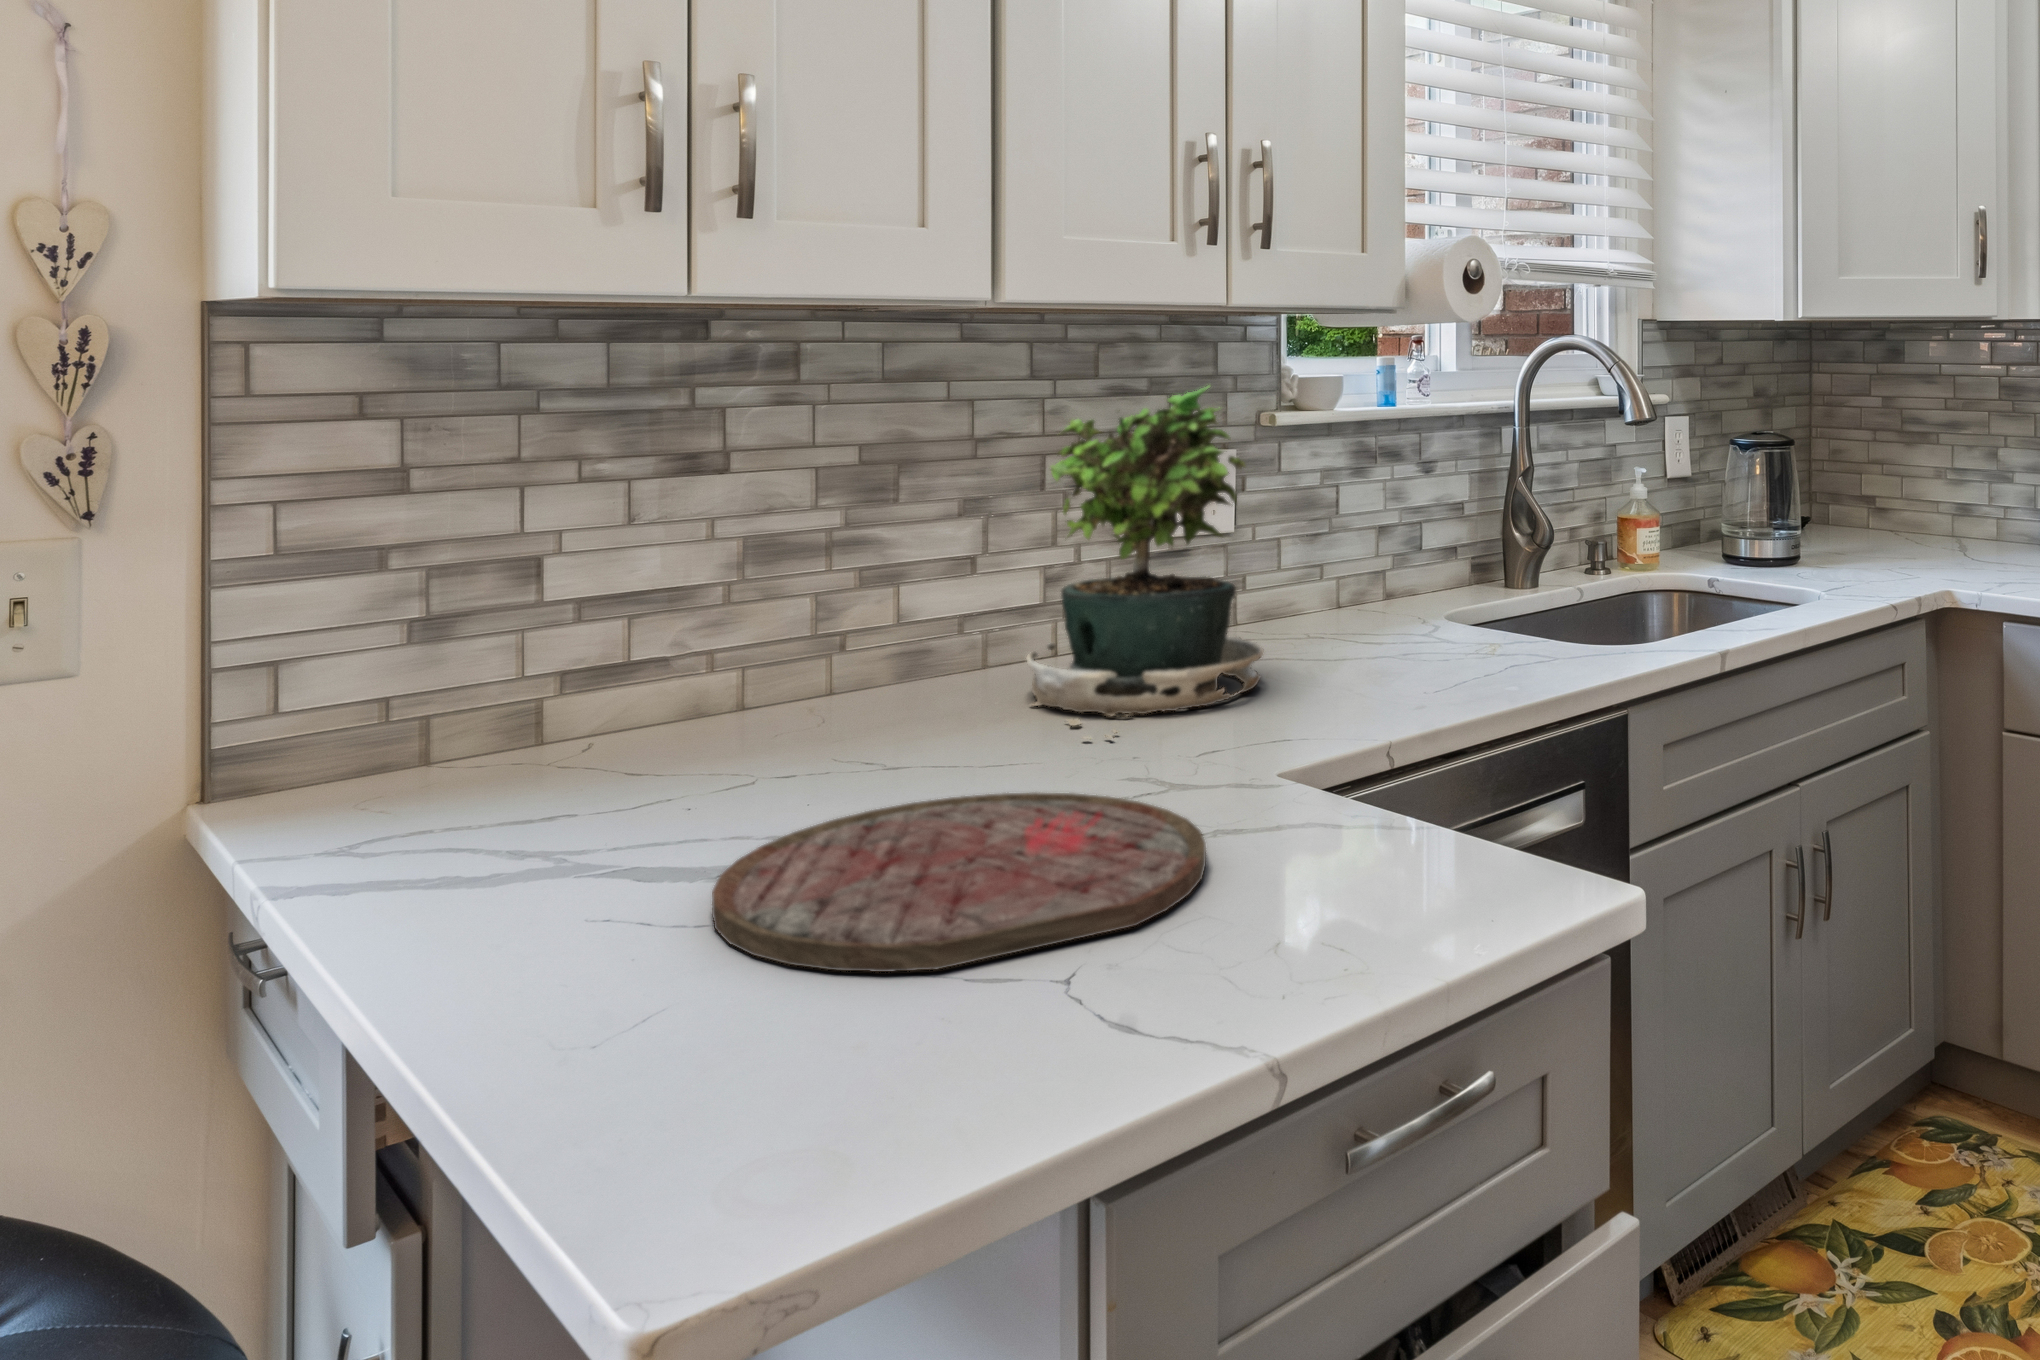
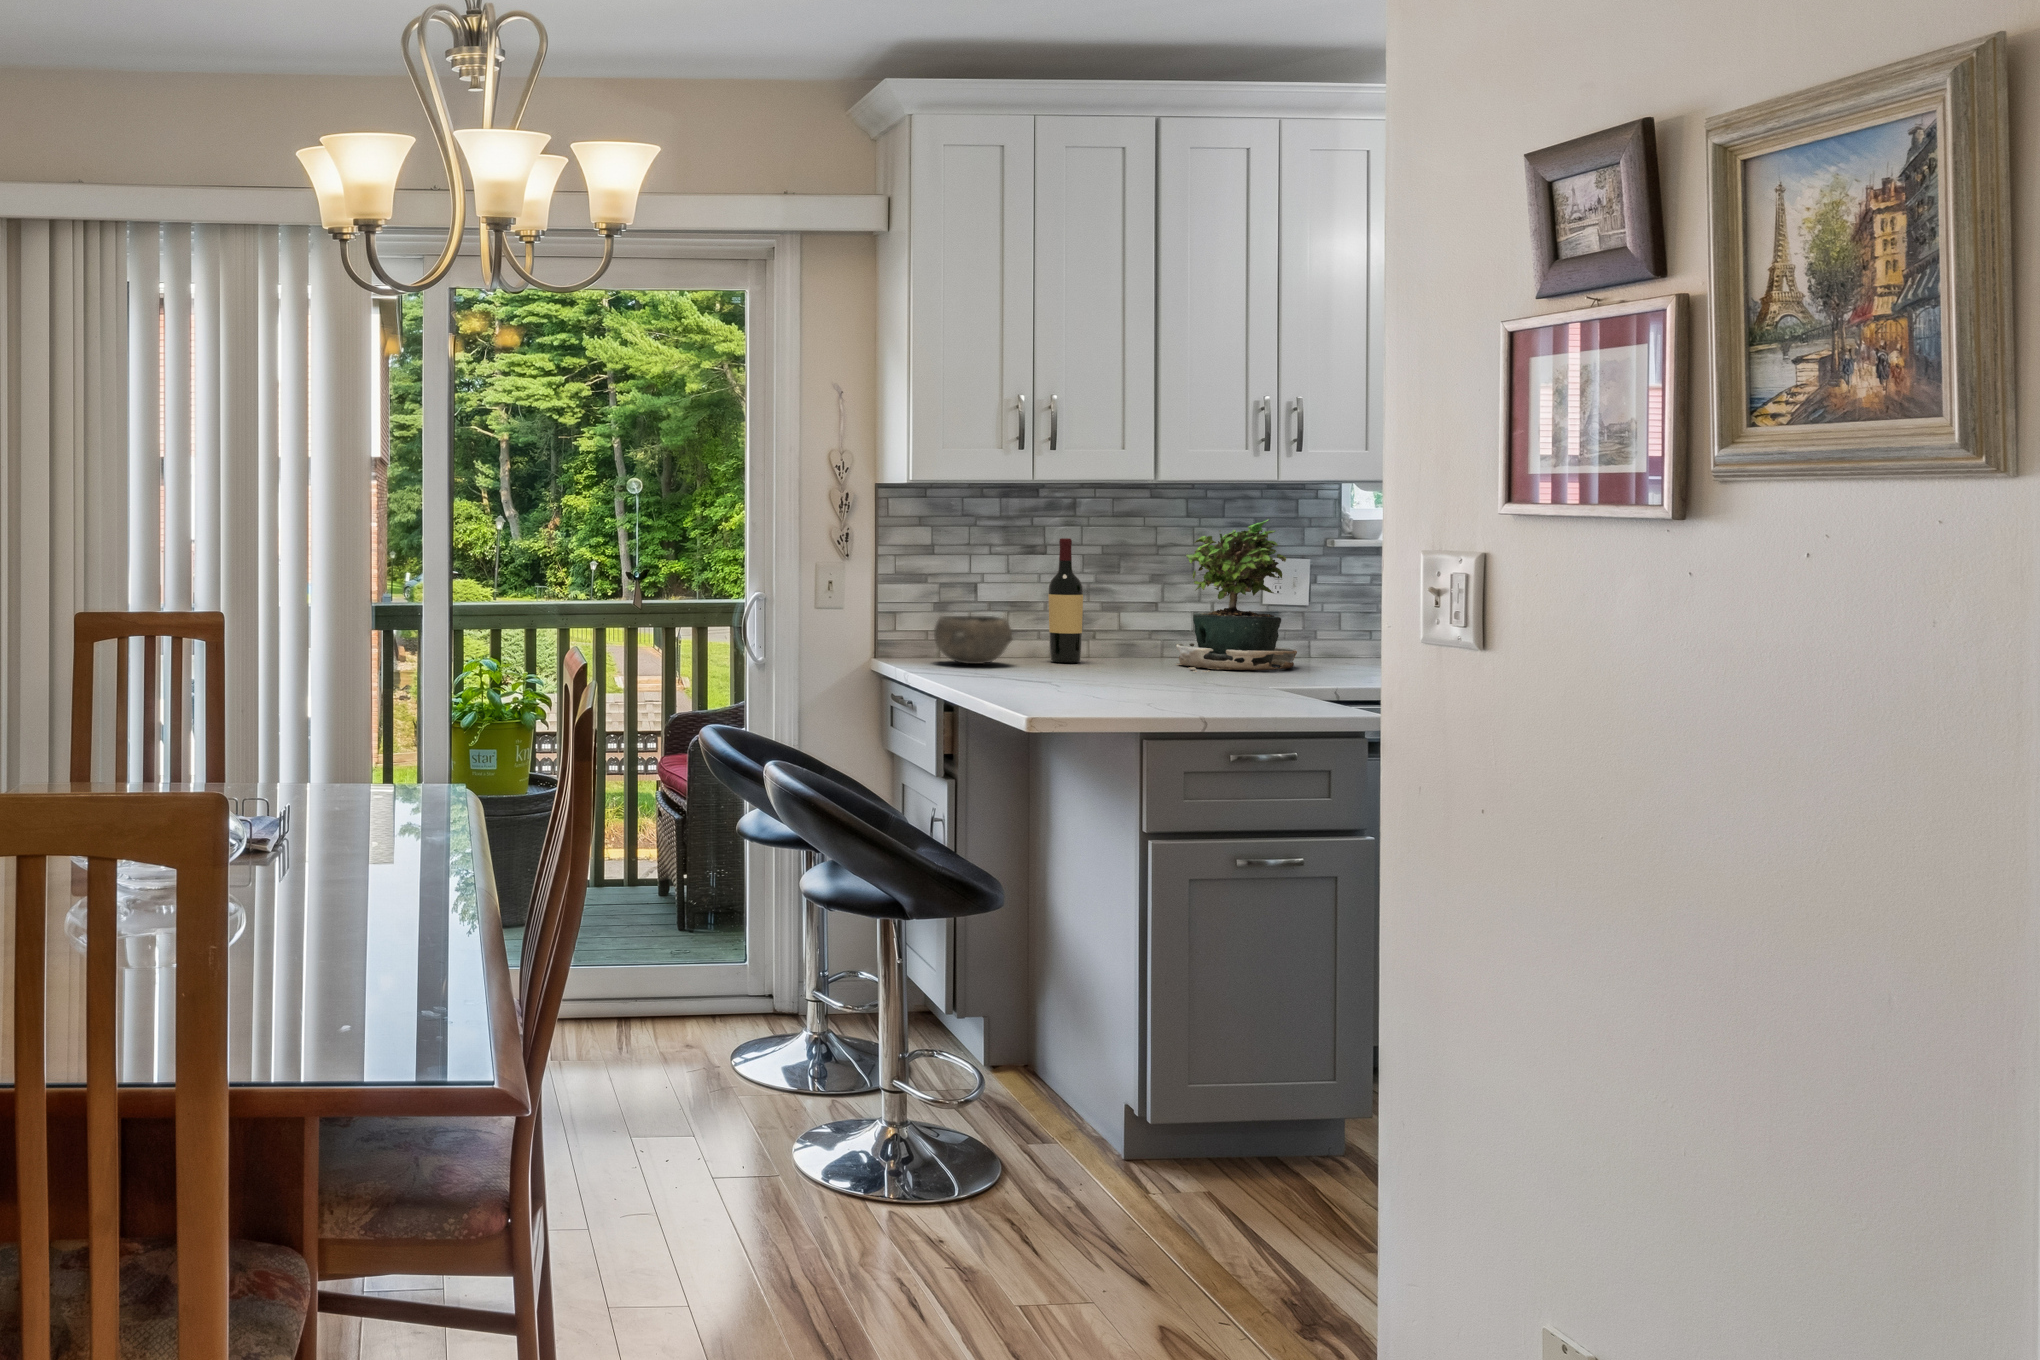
wine bottle: none [732,438,818,739] -> present [1049,538,1083,663]
bowl: none [391,650,633,798] -> present [934,616,1012,664]
cutting board: present [712,792,1206,972] -> none [1041,672,1217,696]

